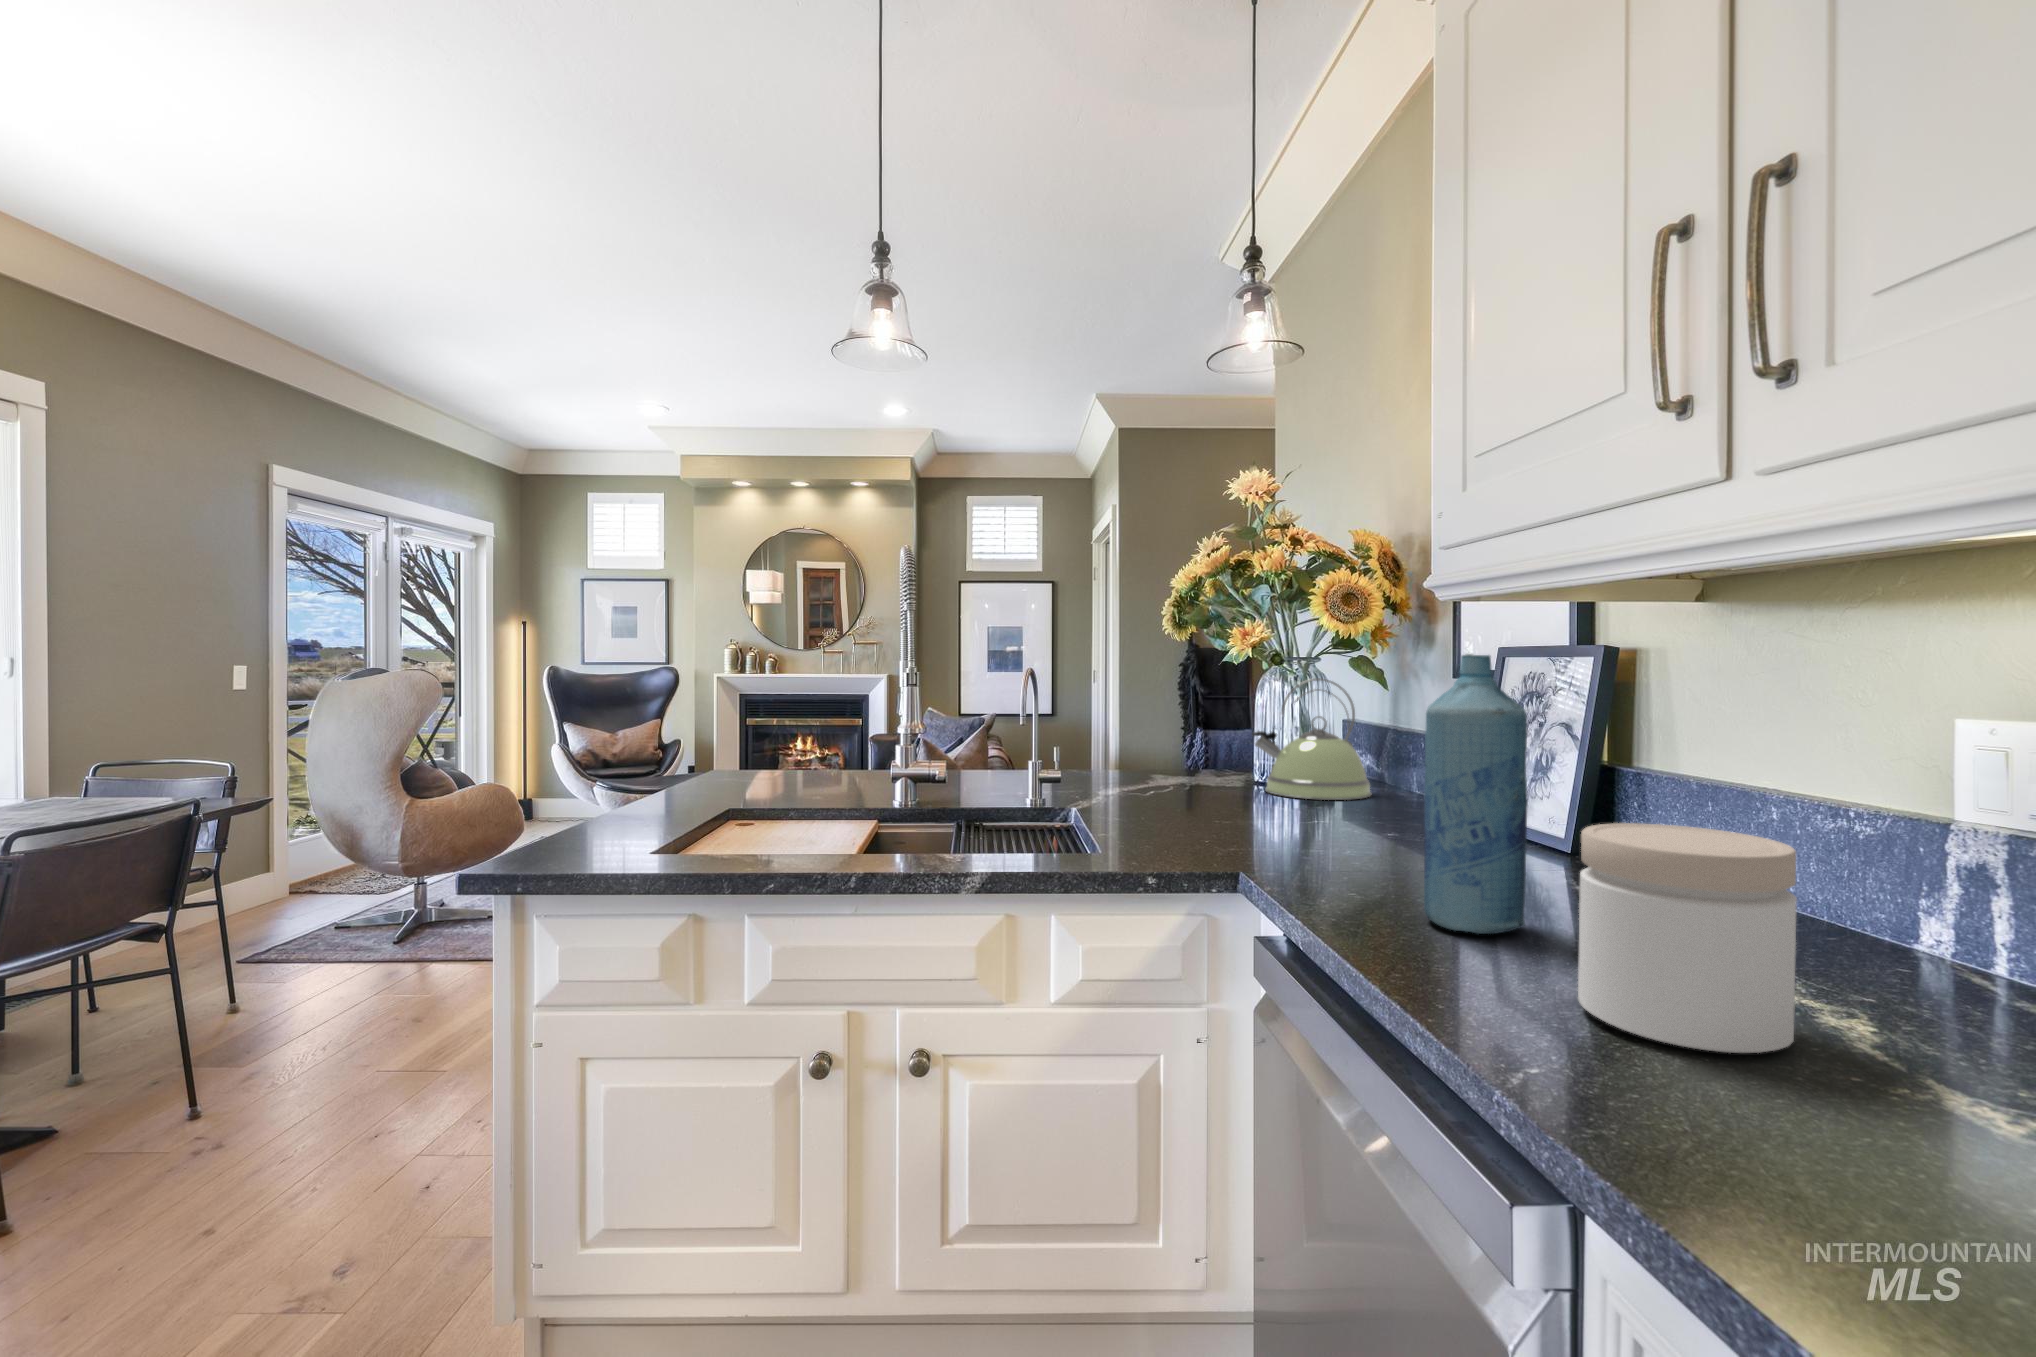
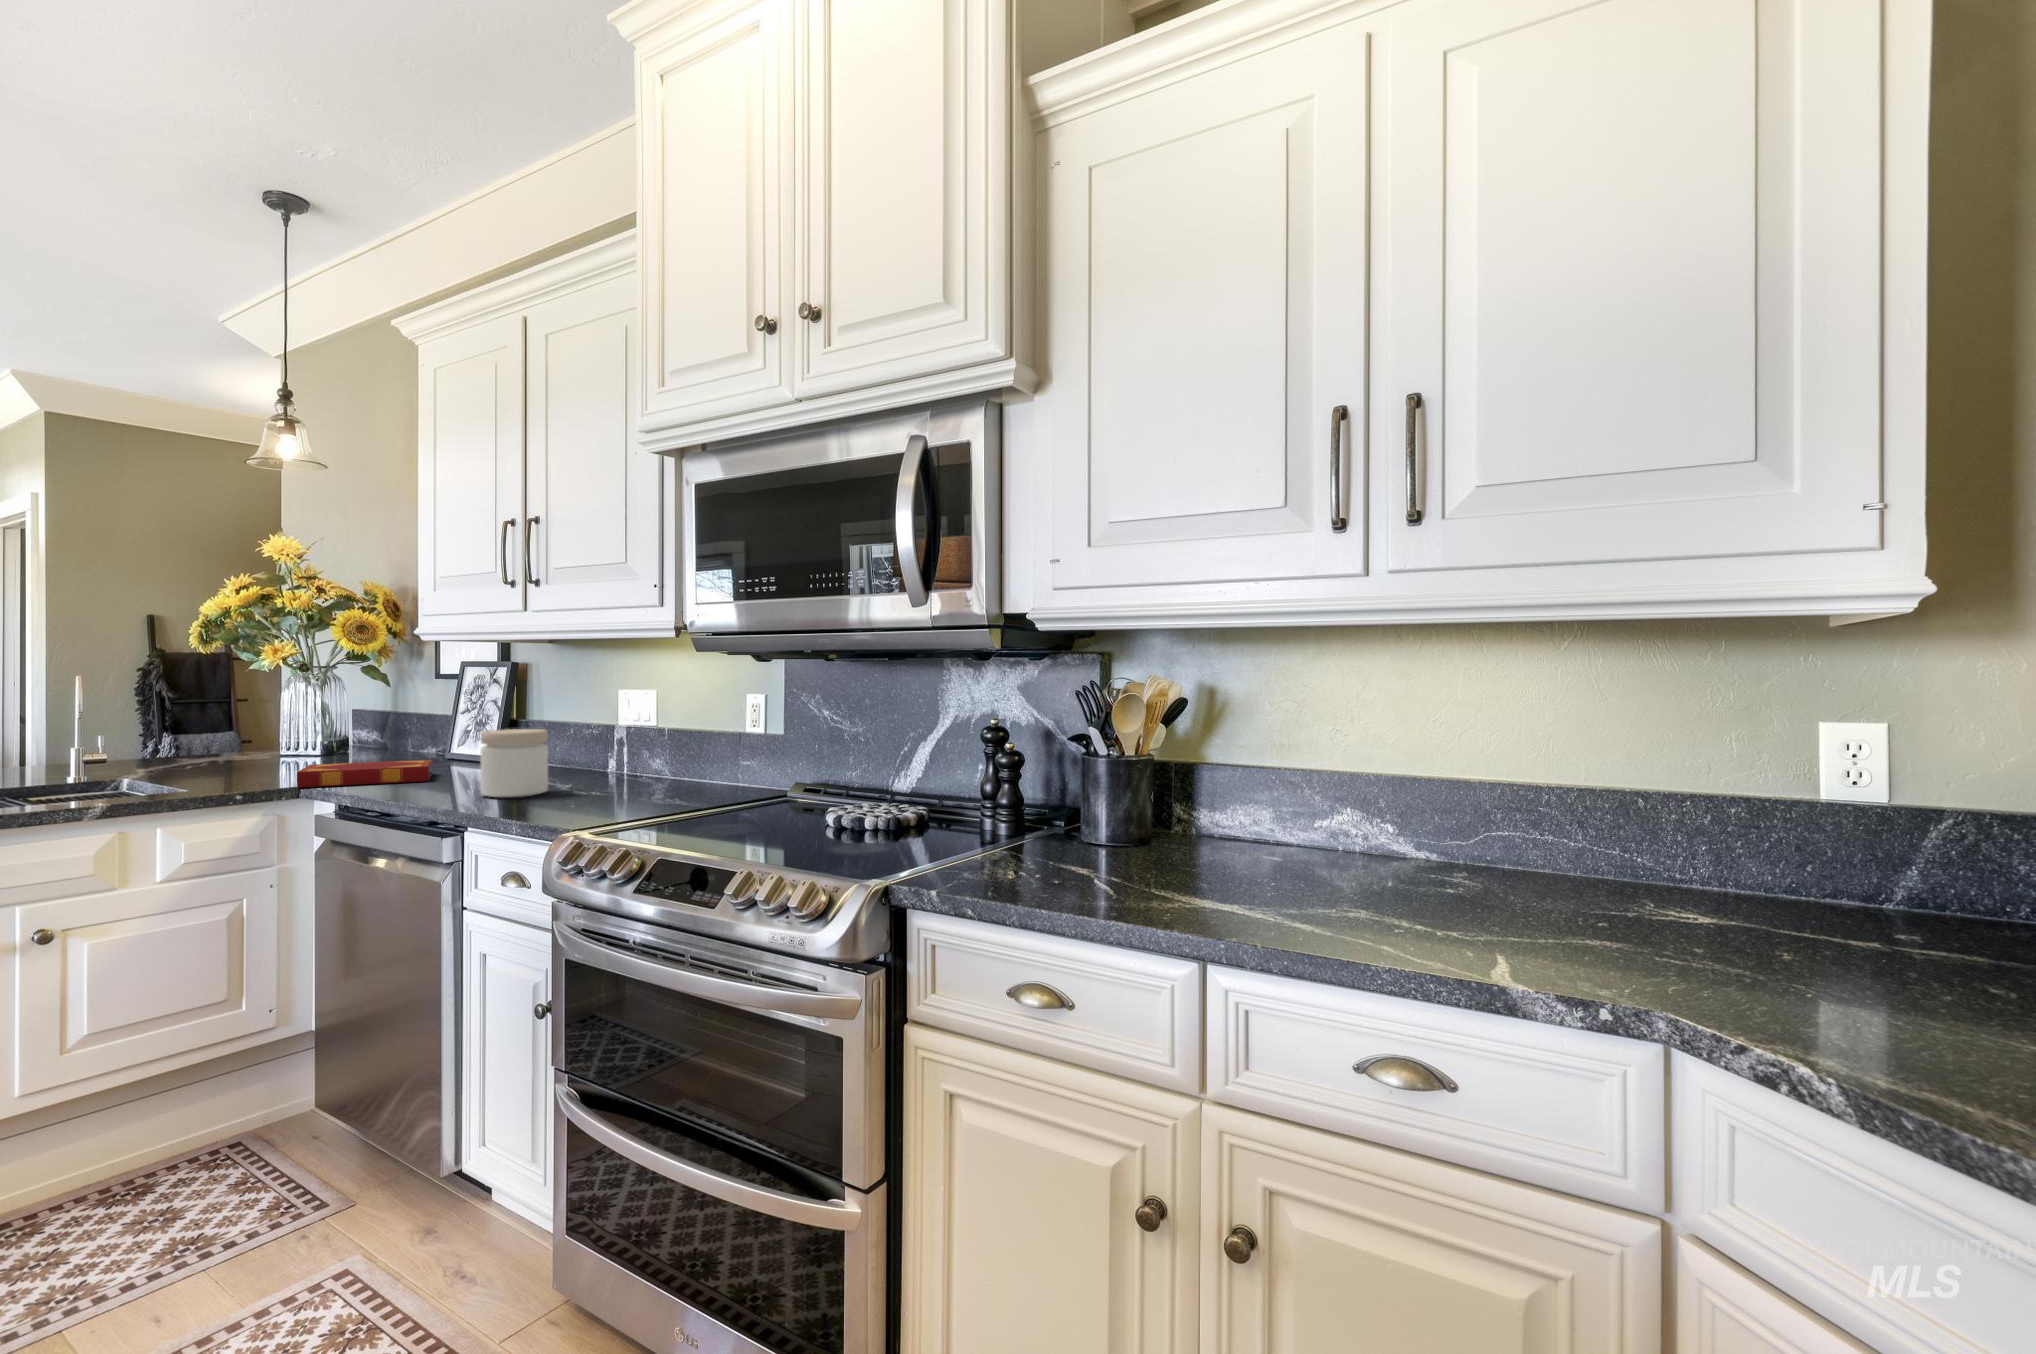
bottle: present [1424,654,1528,934] -> none [419,667,466,788]
kettle: present [1253,678,1371,800] -> none [284,680,379,761]
hardback book: none [1224,821,1451,892] -> present [297,760,433,788]

